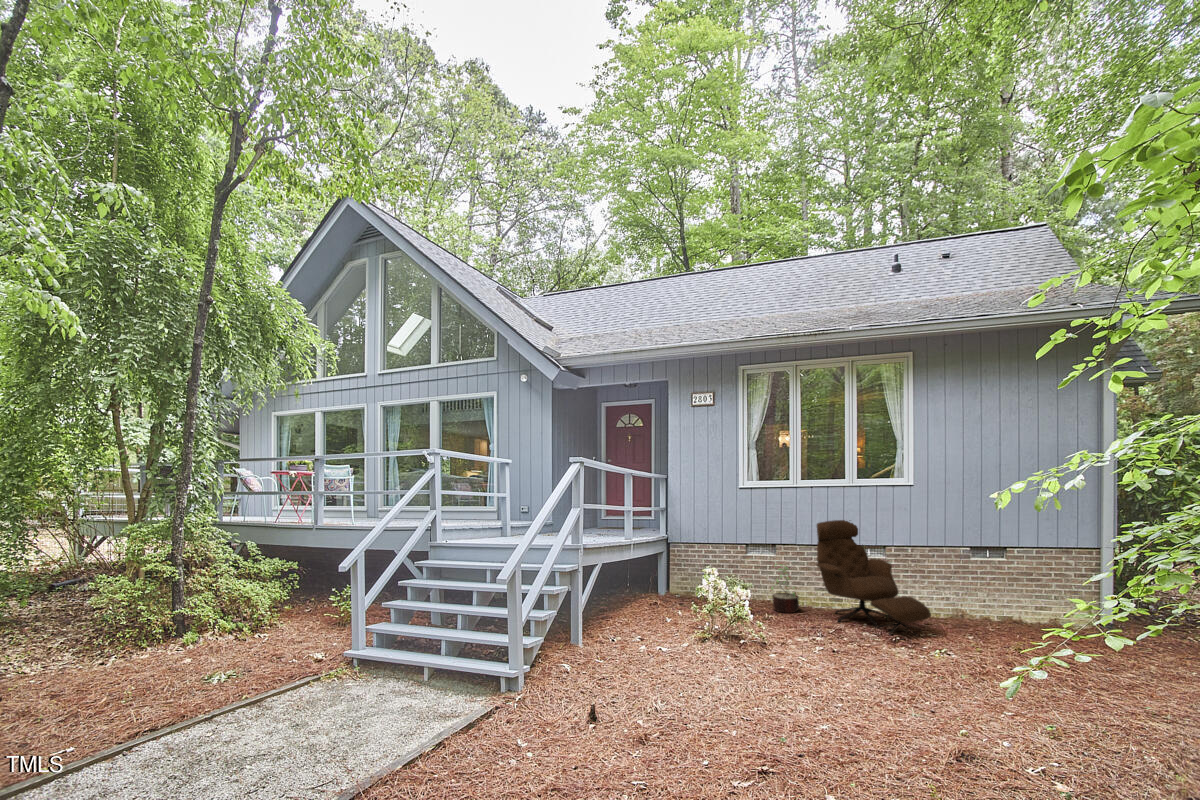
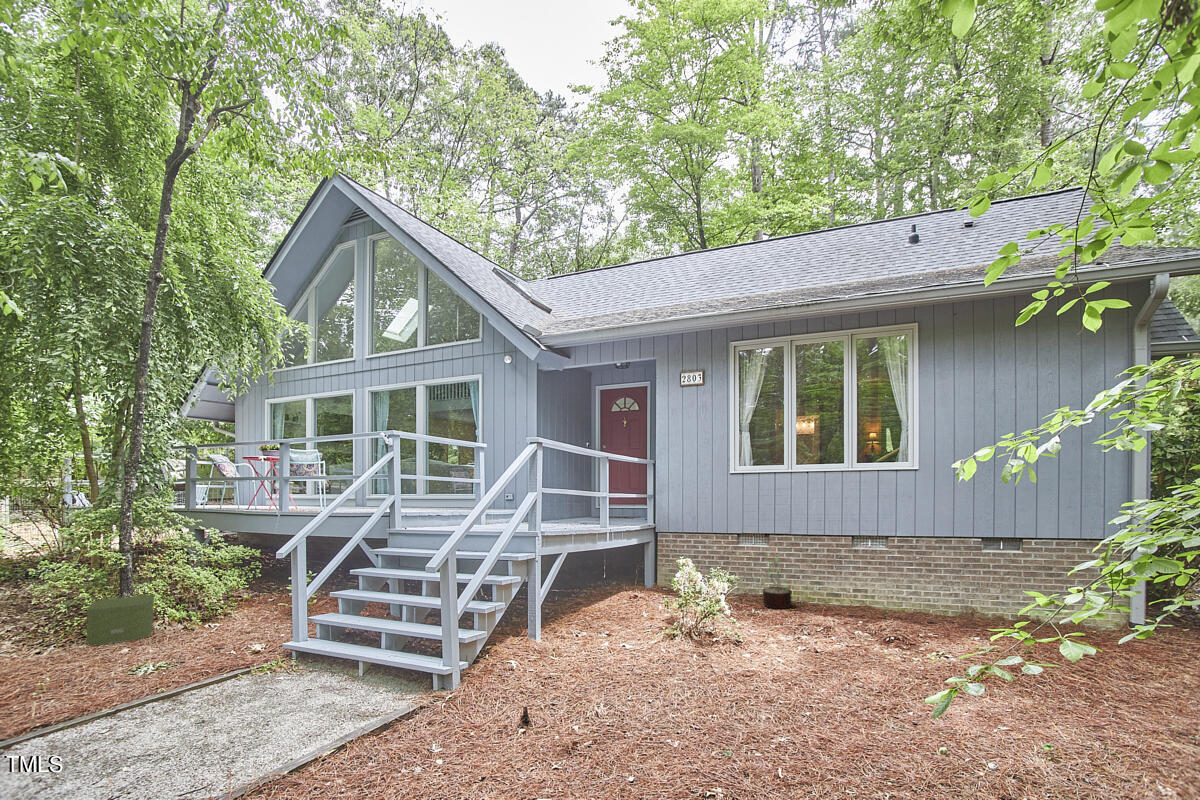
lounge chair: present [817,520,931,637] -> none [809,508,933,638]
storage box: none [140,608,202,658] -> present [86,595,154,646]

